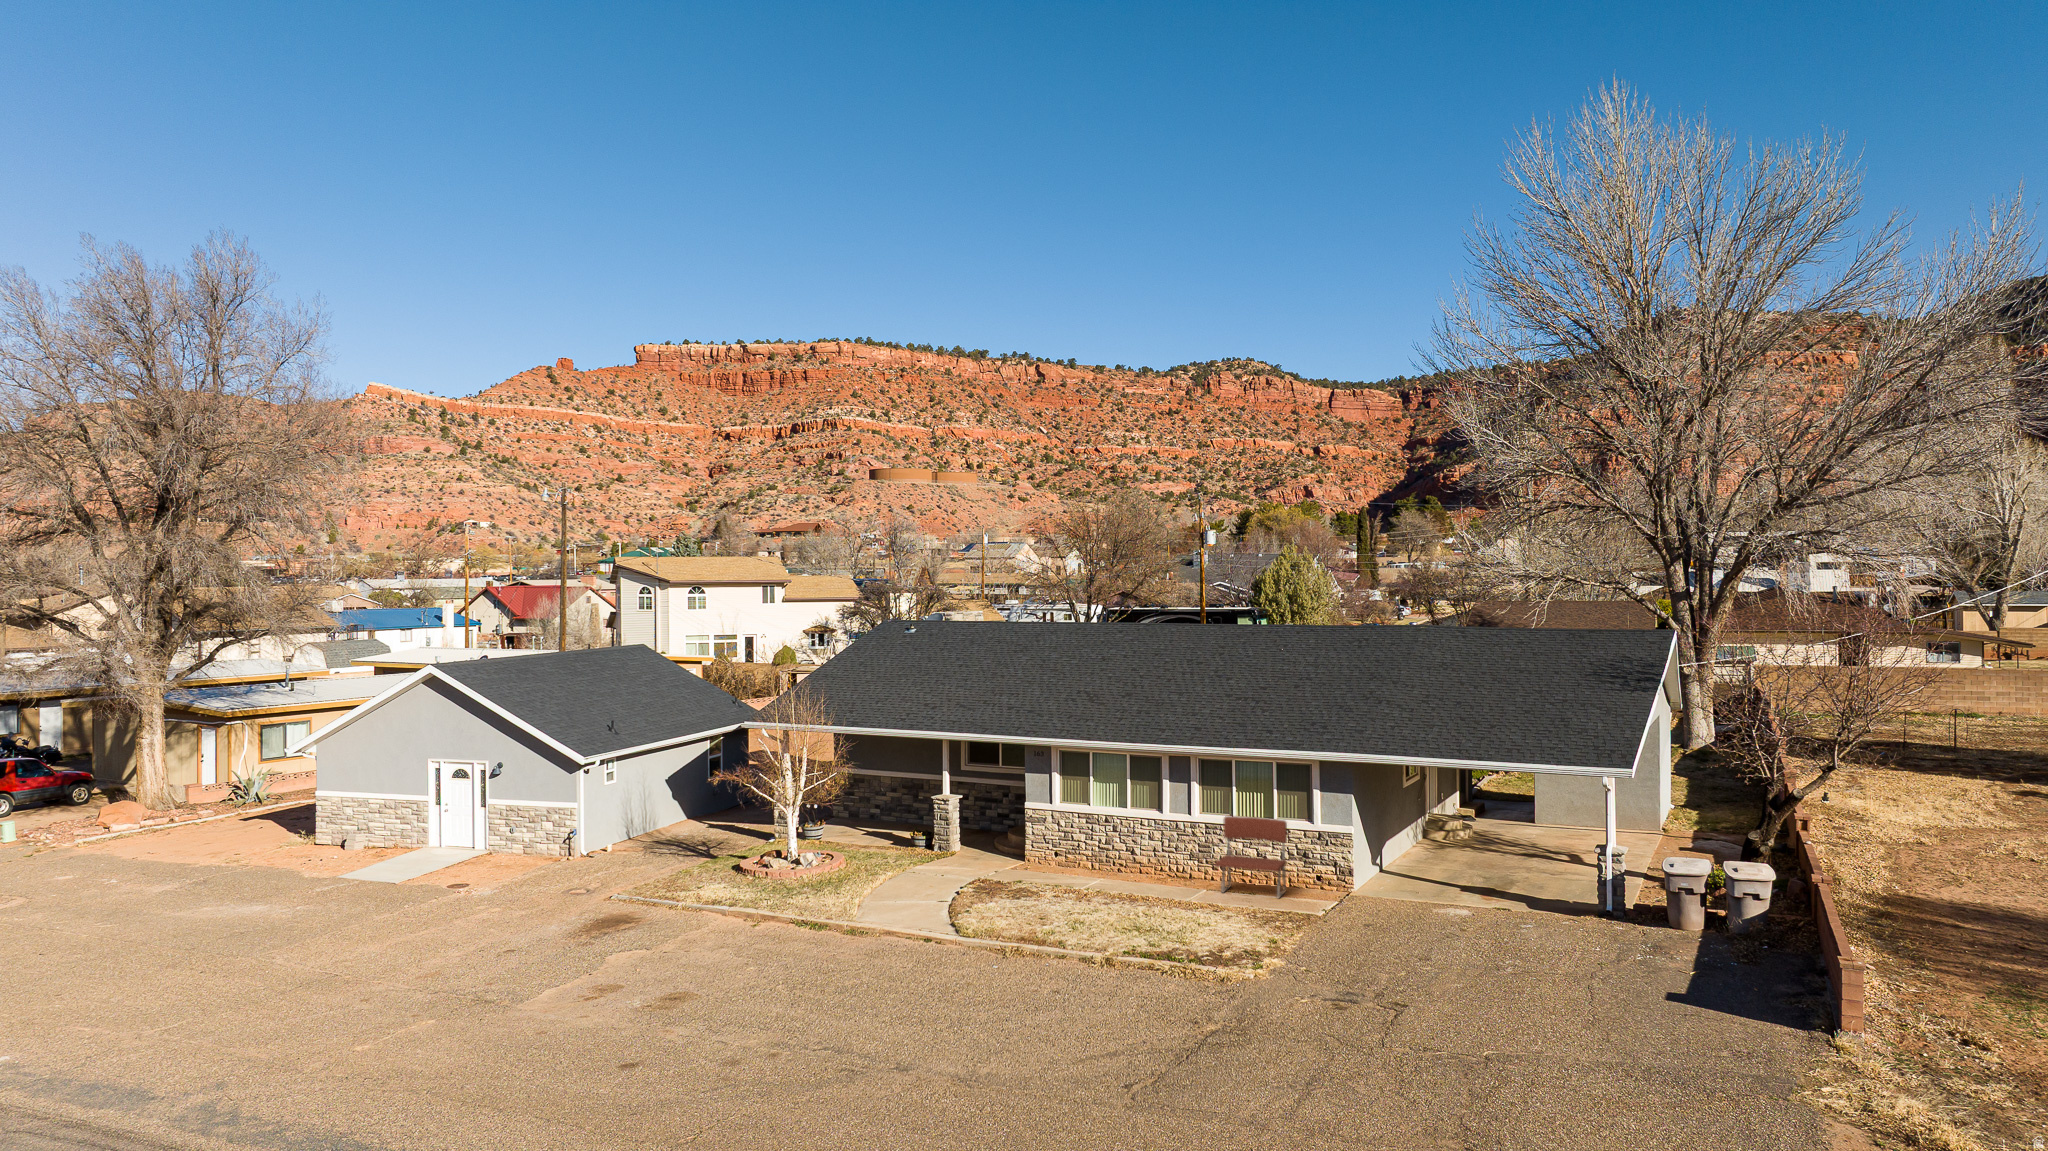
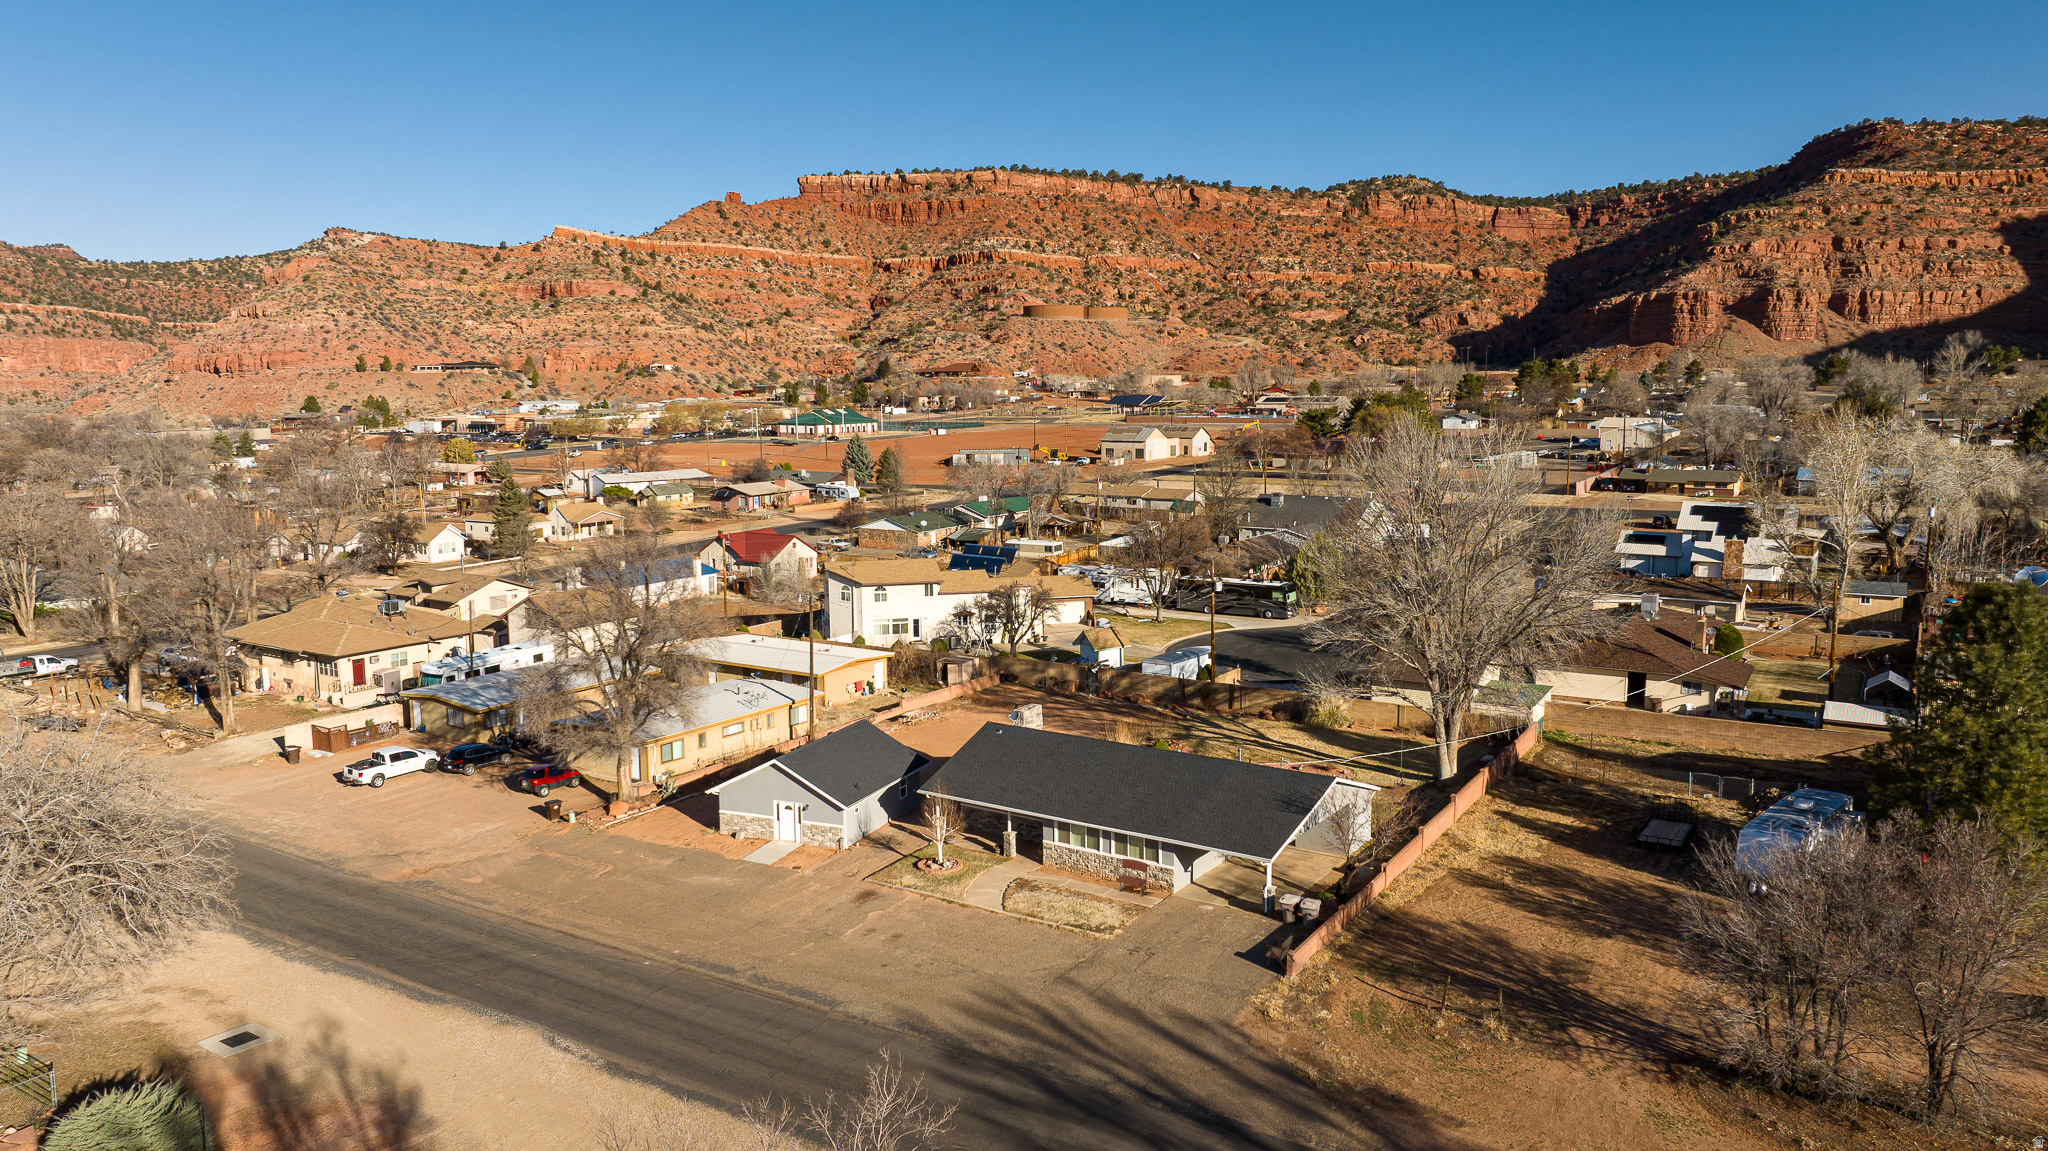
lounge chair: none [1745,926,1835,1028] -> present [1266,935,1295,971]

